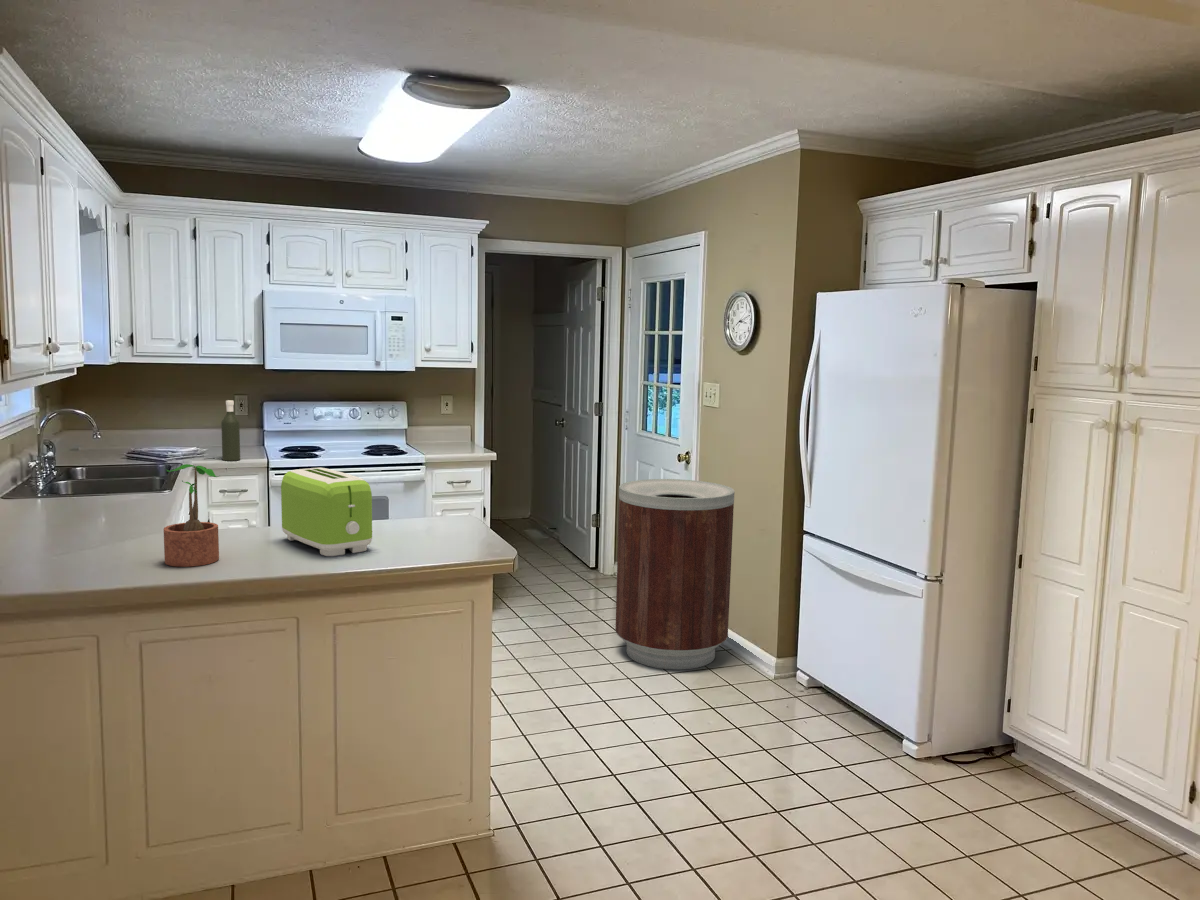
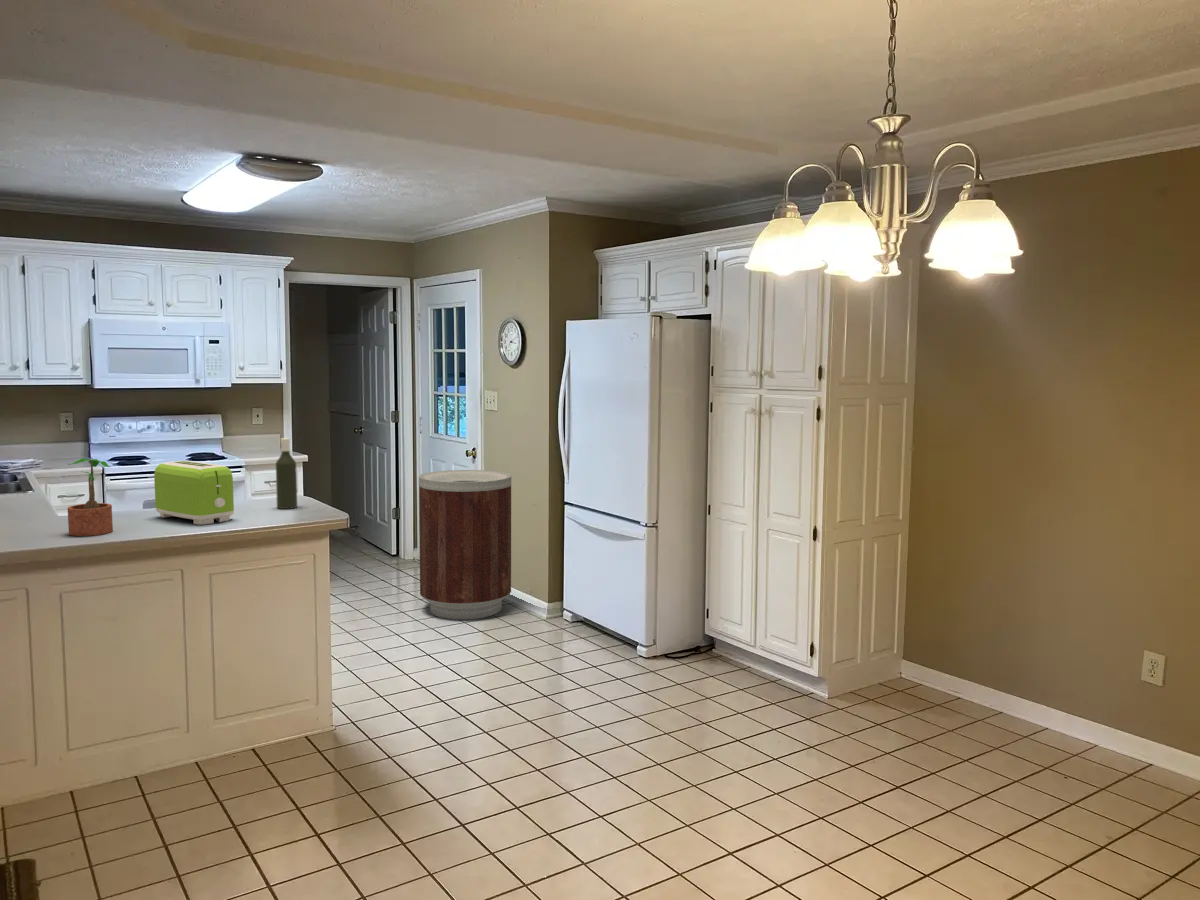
bottle: present [221,400,240,461] -> present [276,438,297,509]

